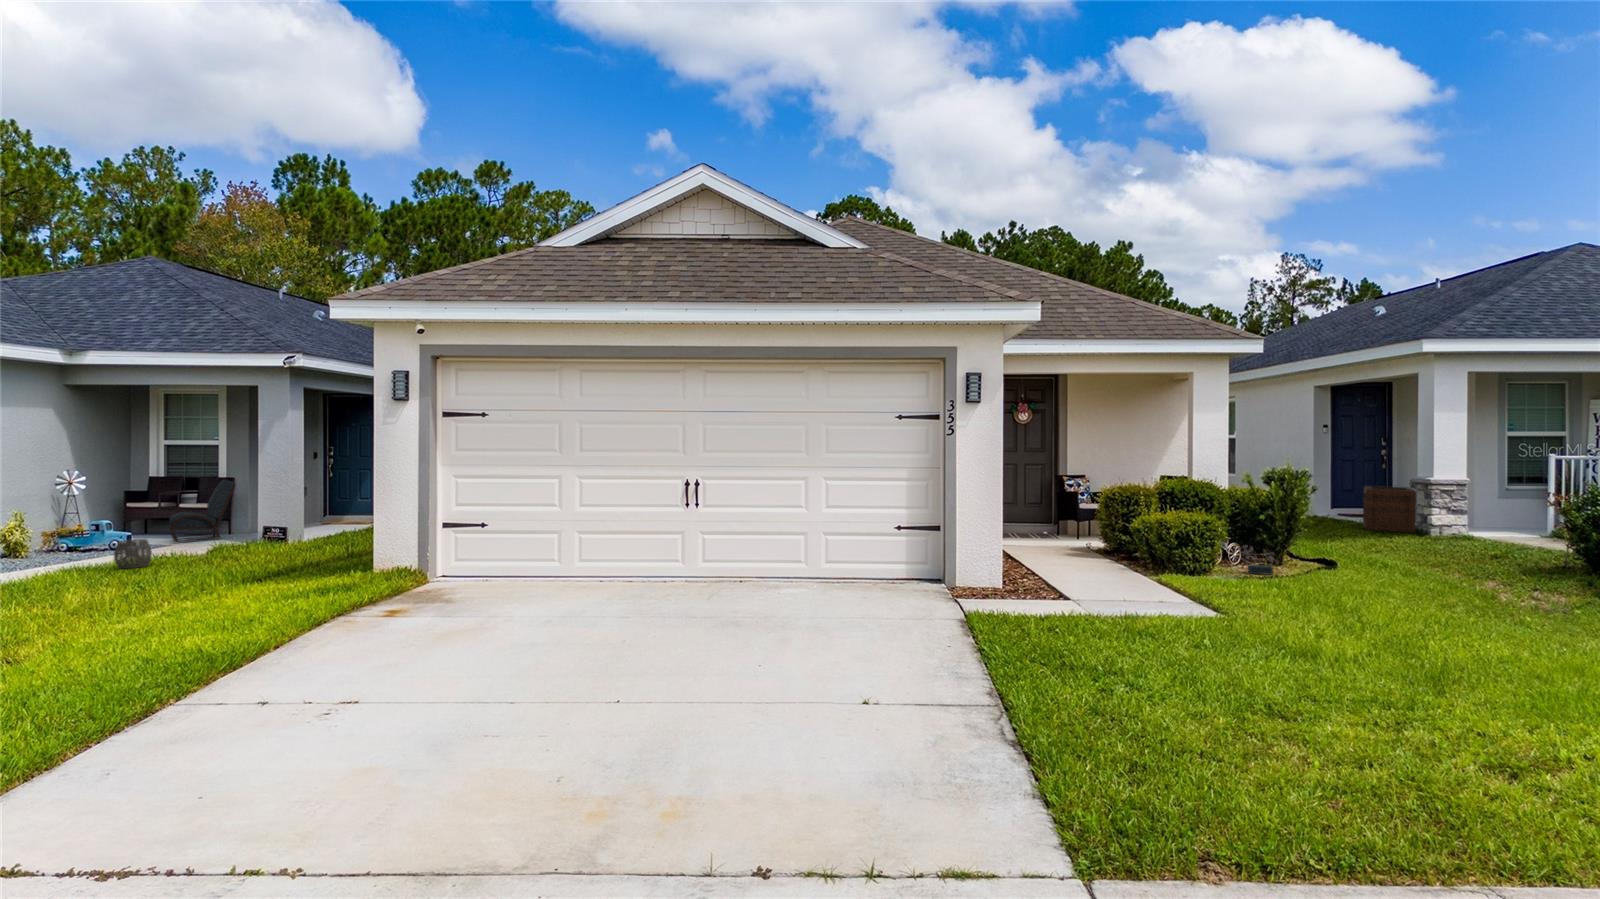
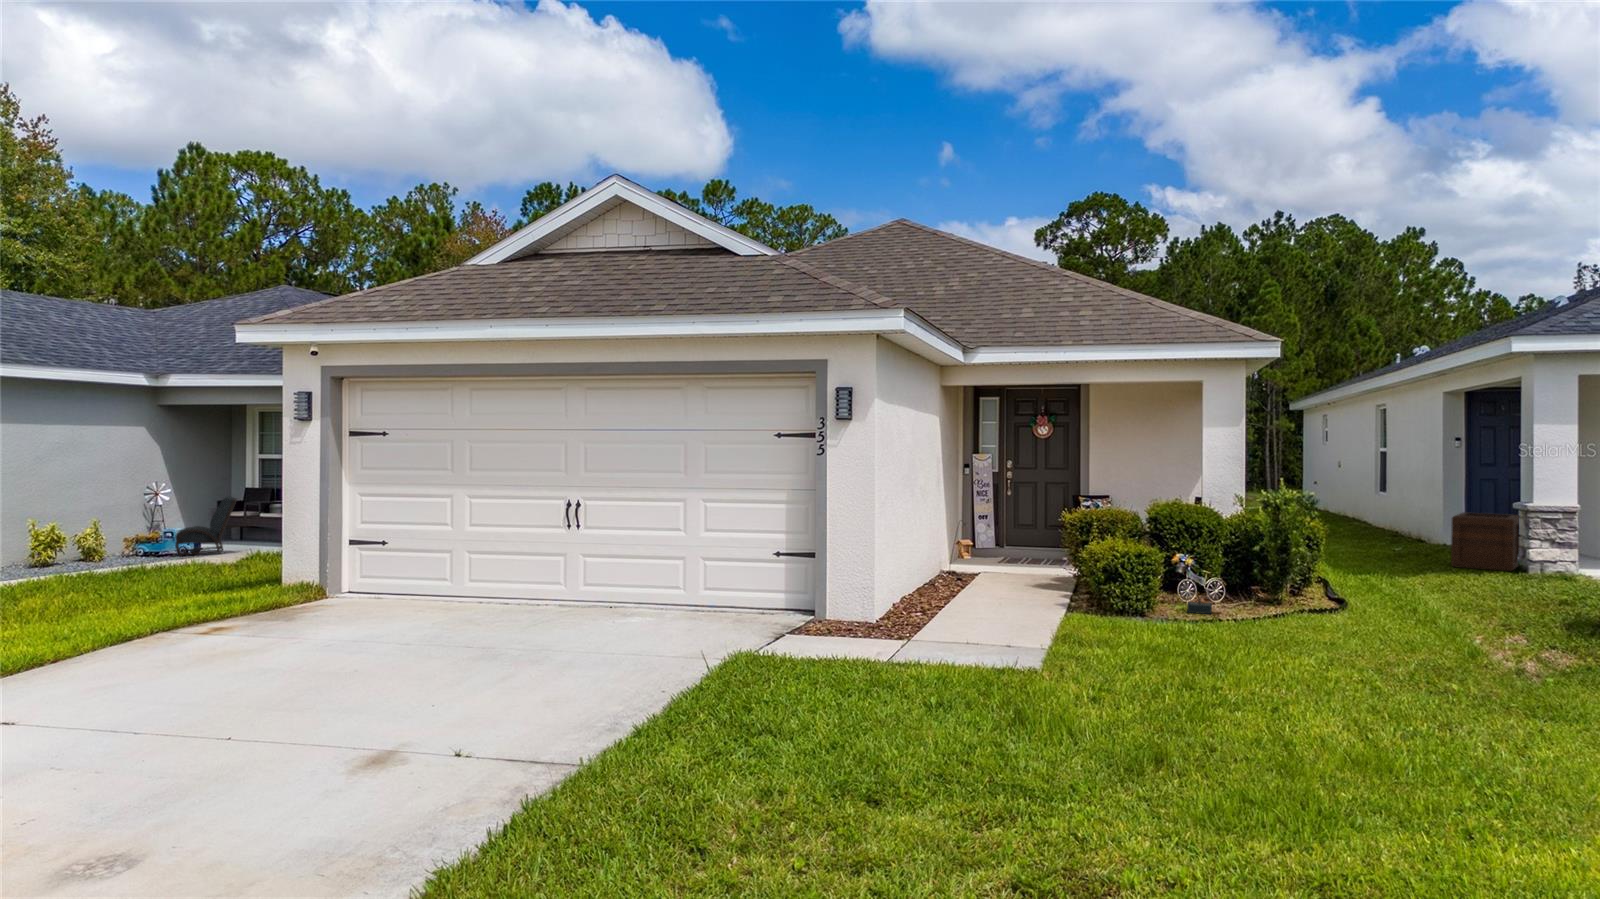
woven basket: present [114,539,152,569] -> none [101,551,135,579]

